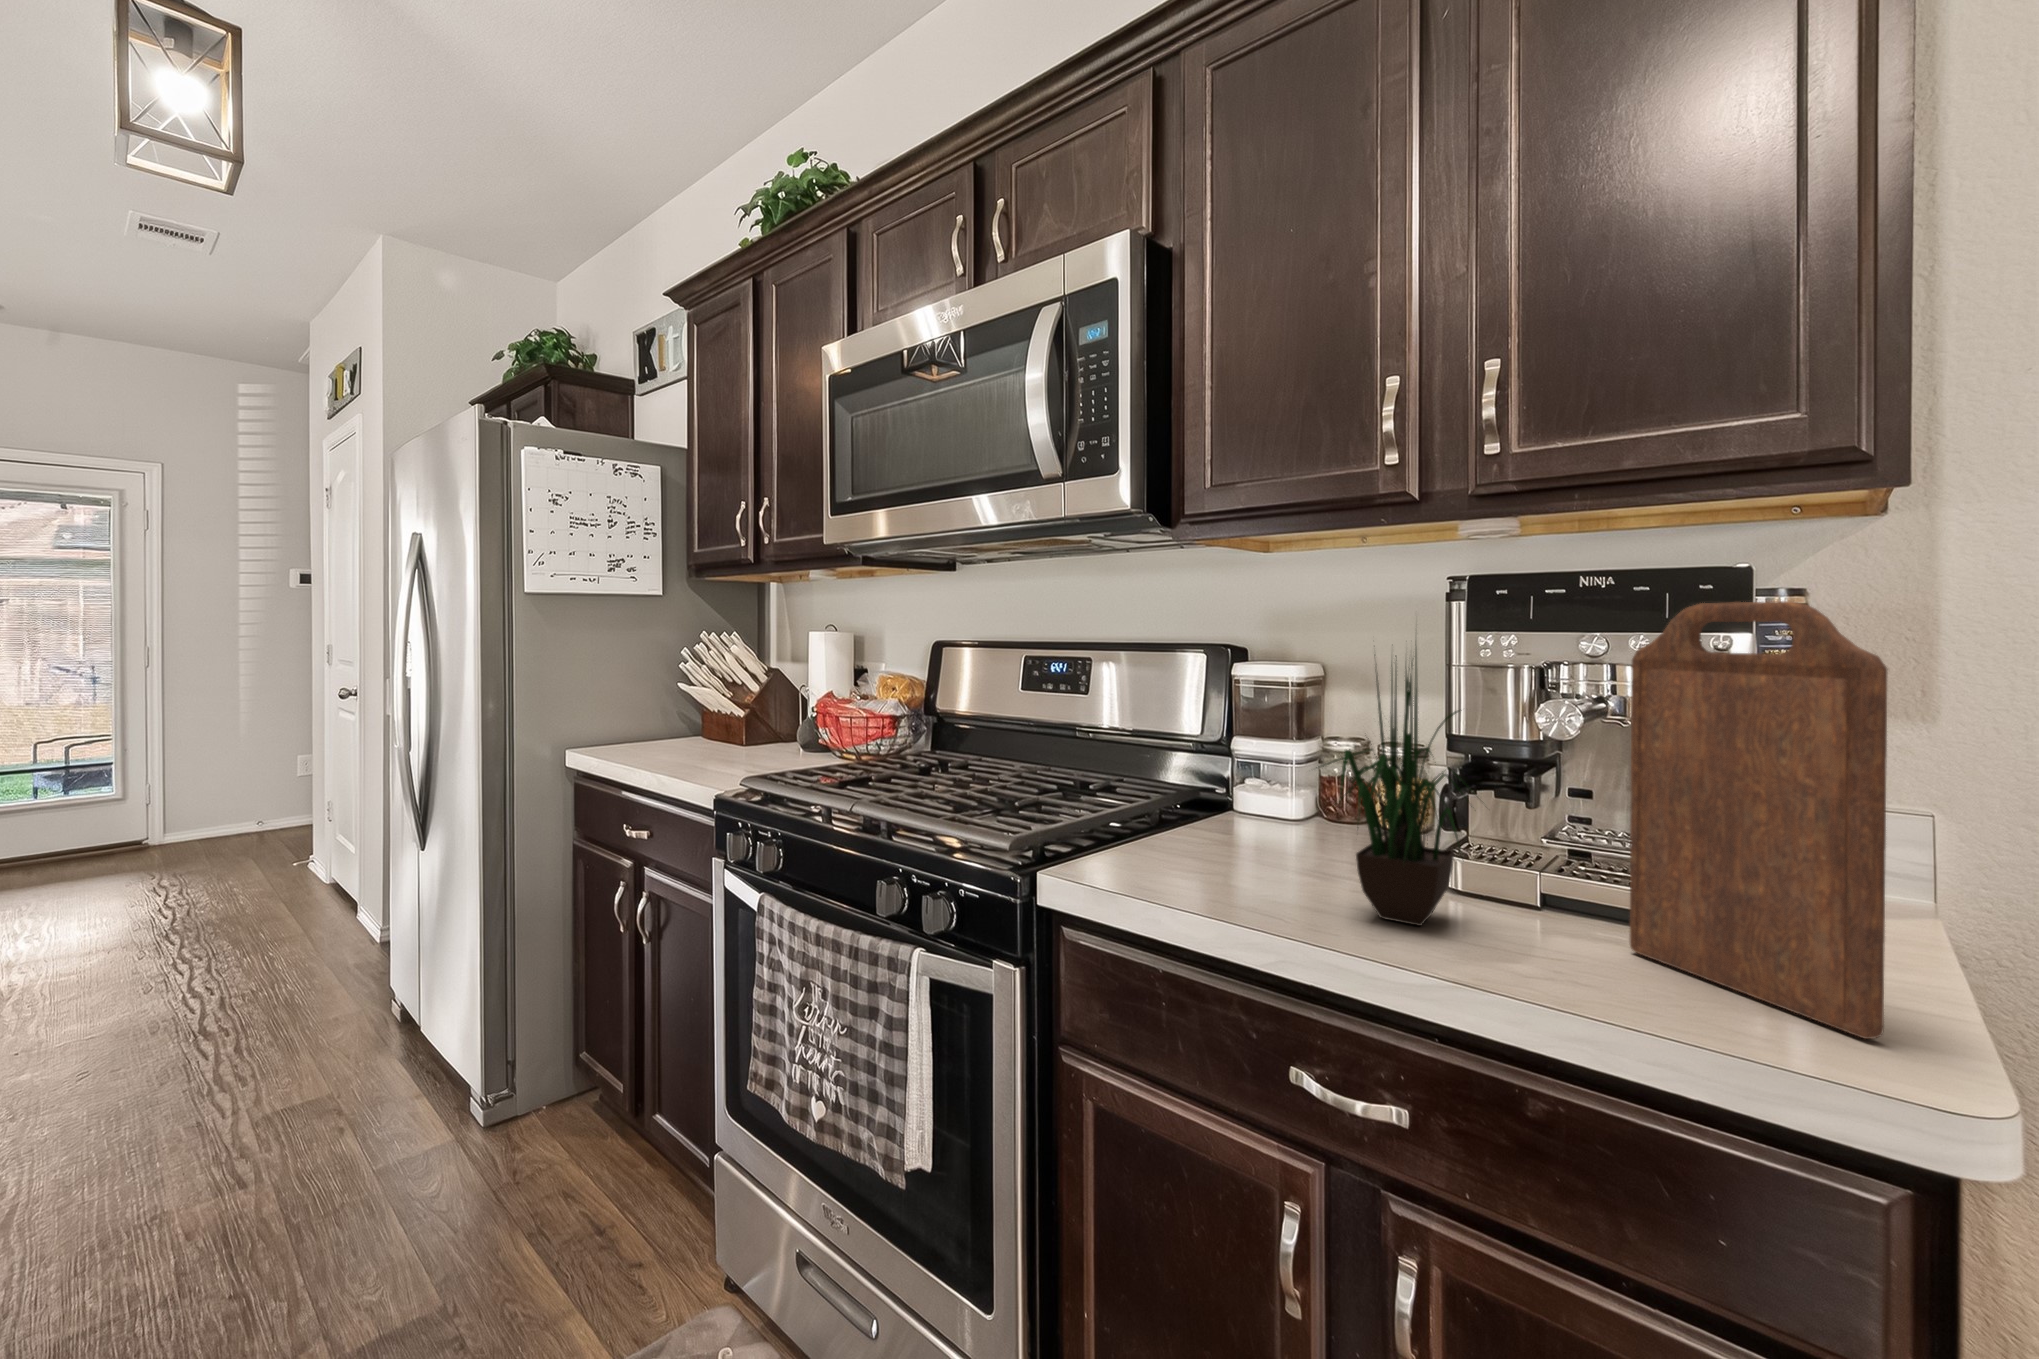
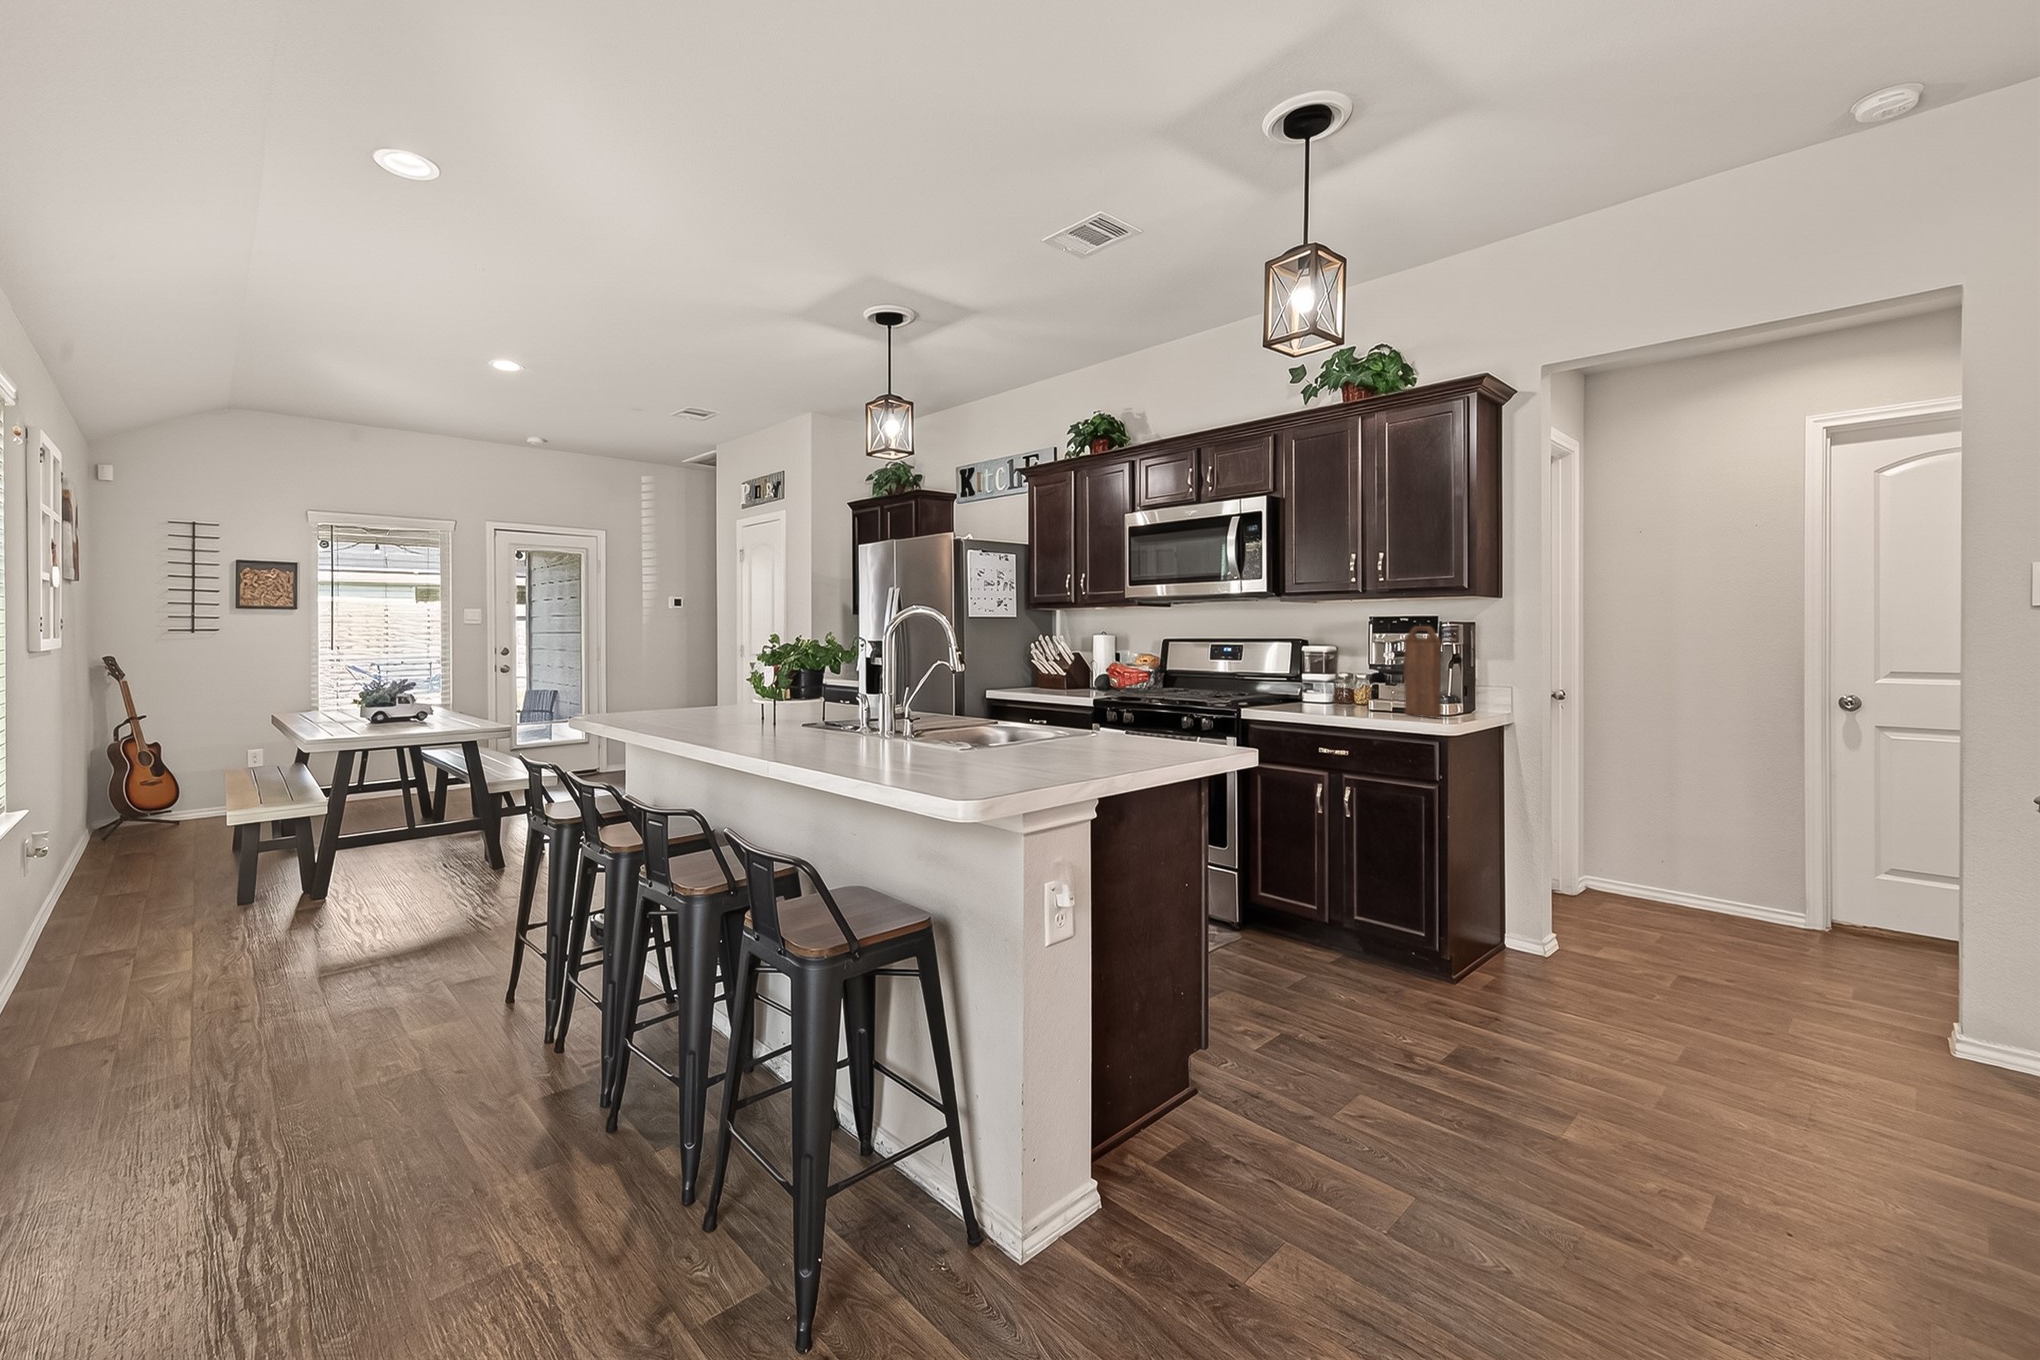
potted plant: present [1322,644,1472,926] -> none [1323,627,1373,712]

